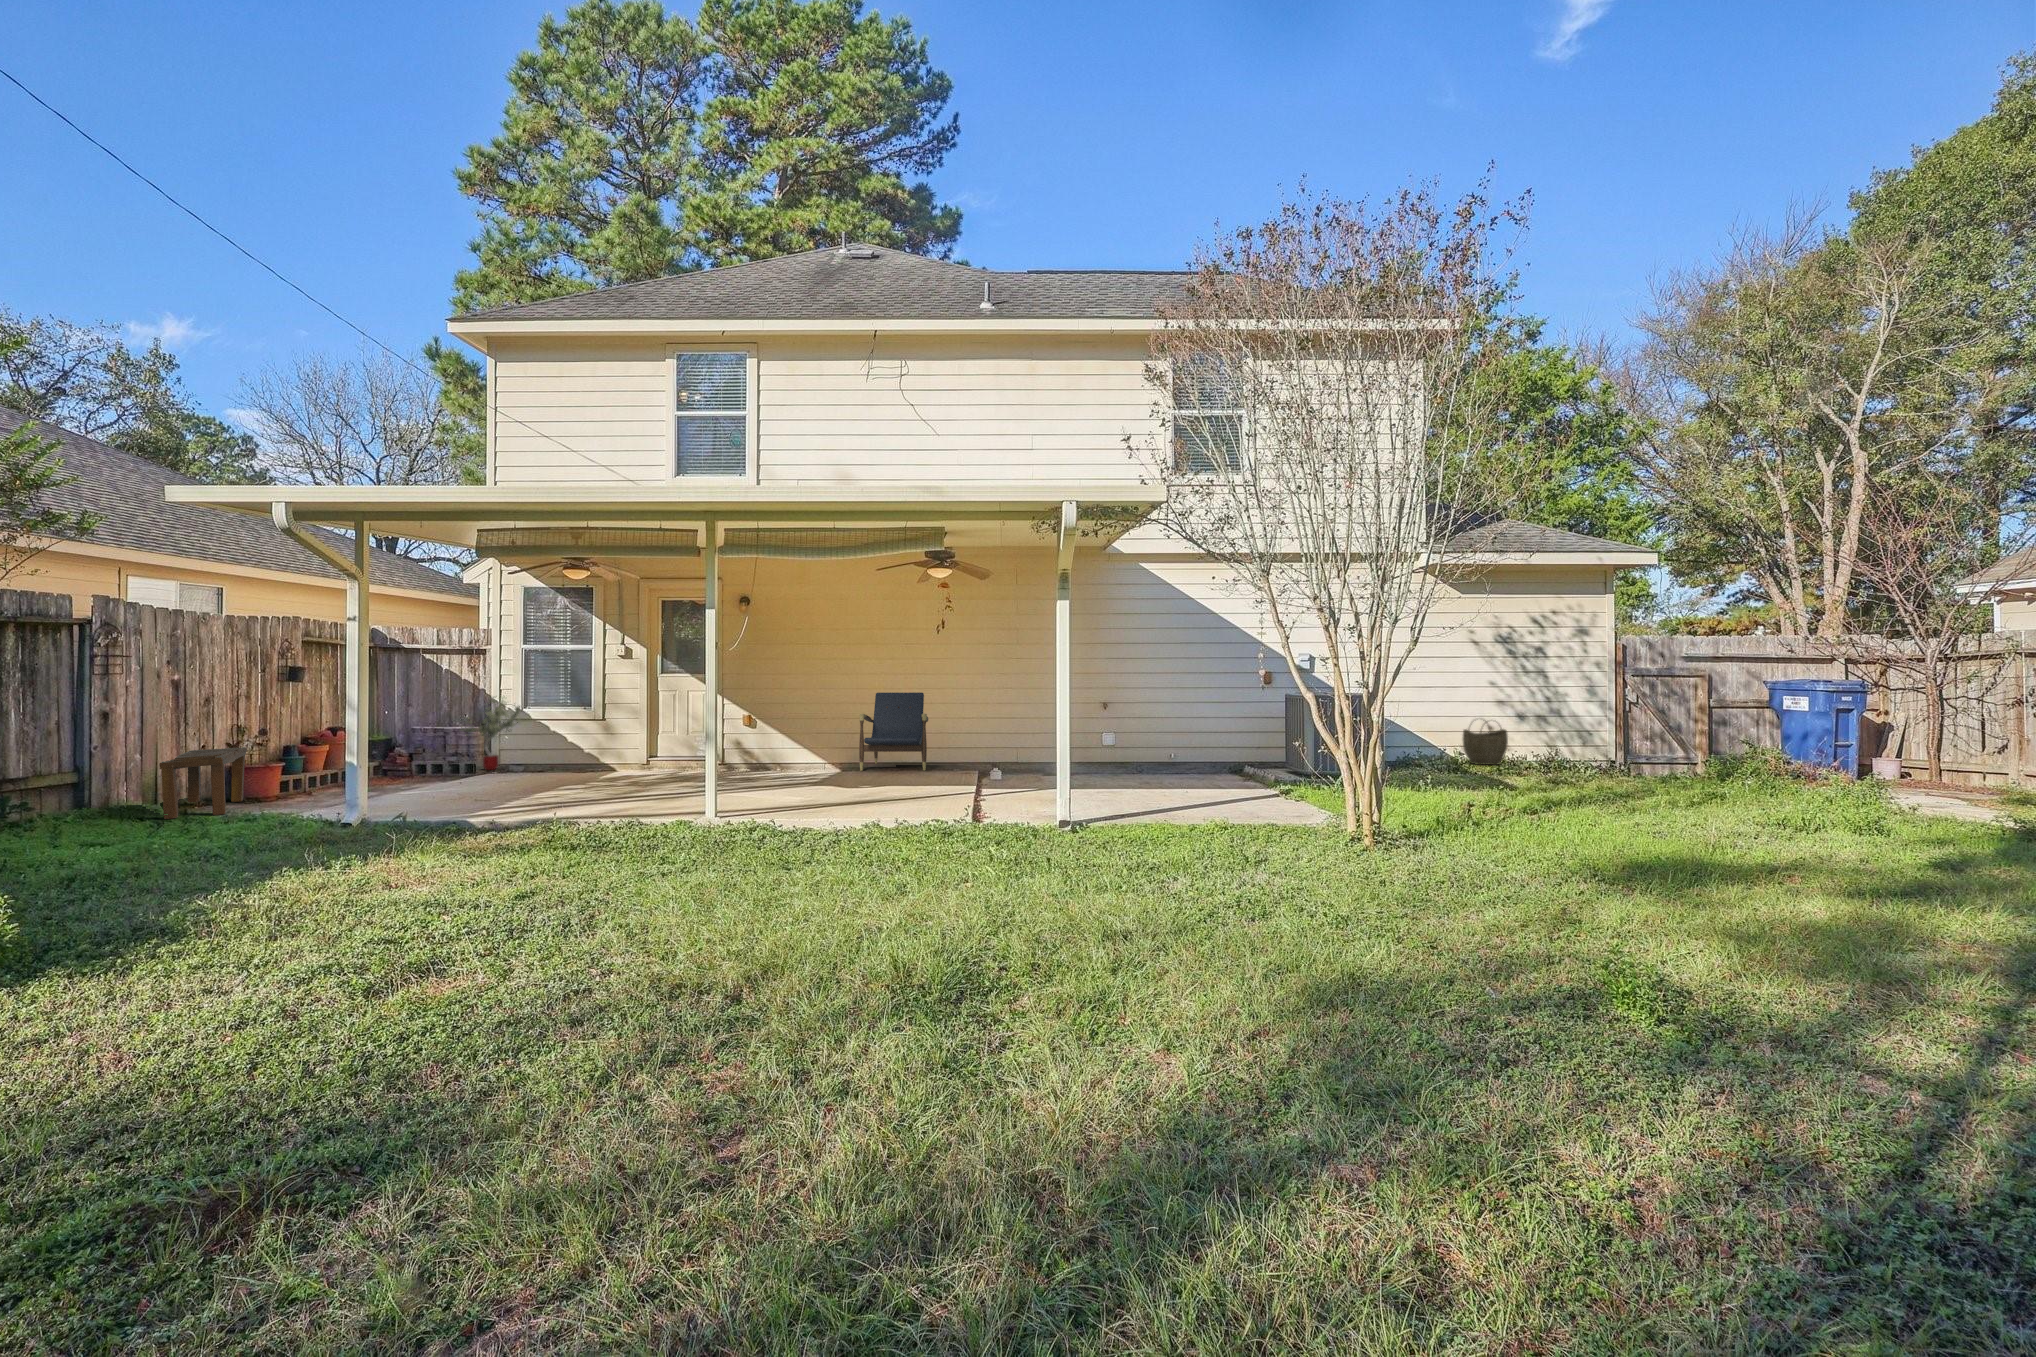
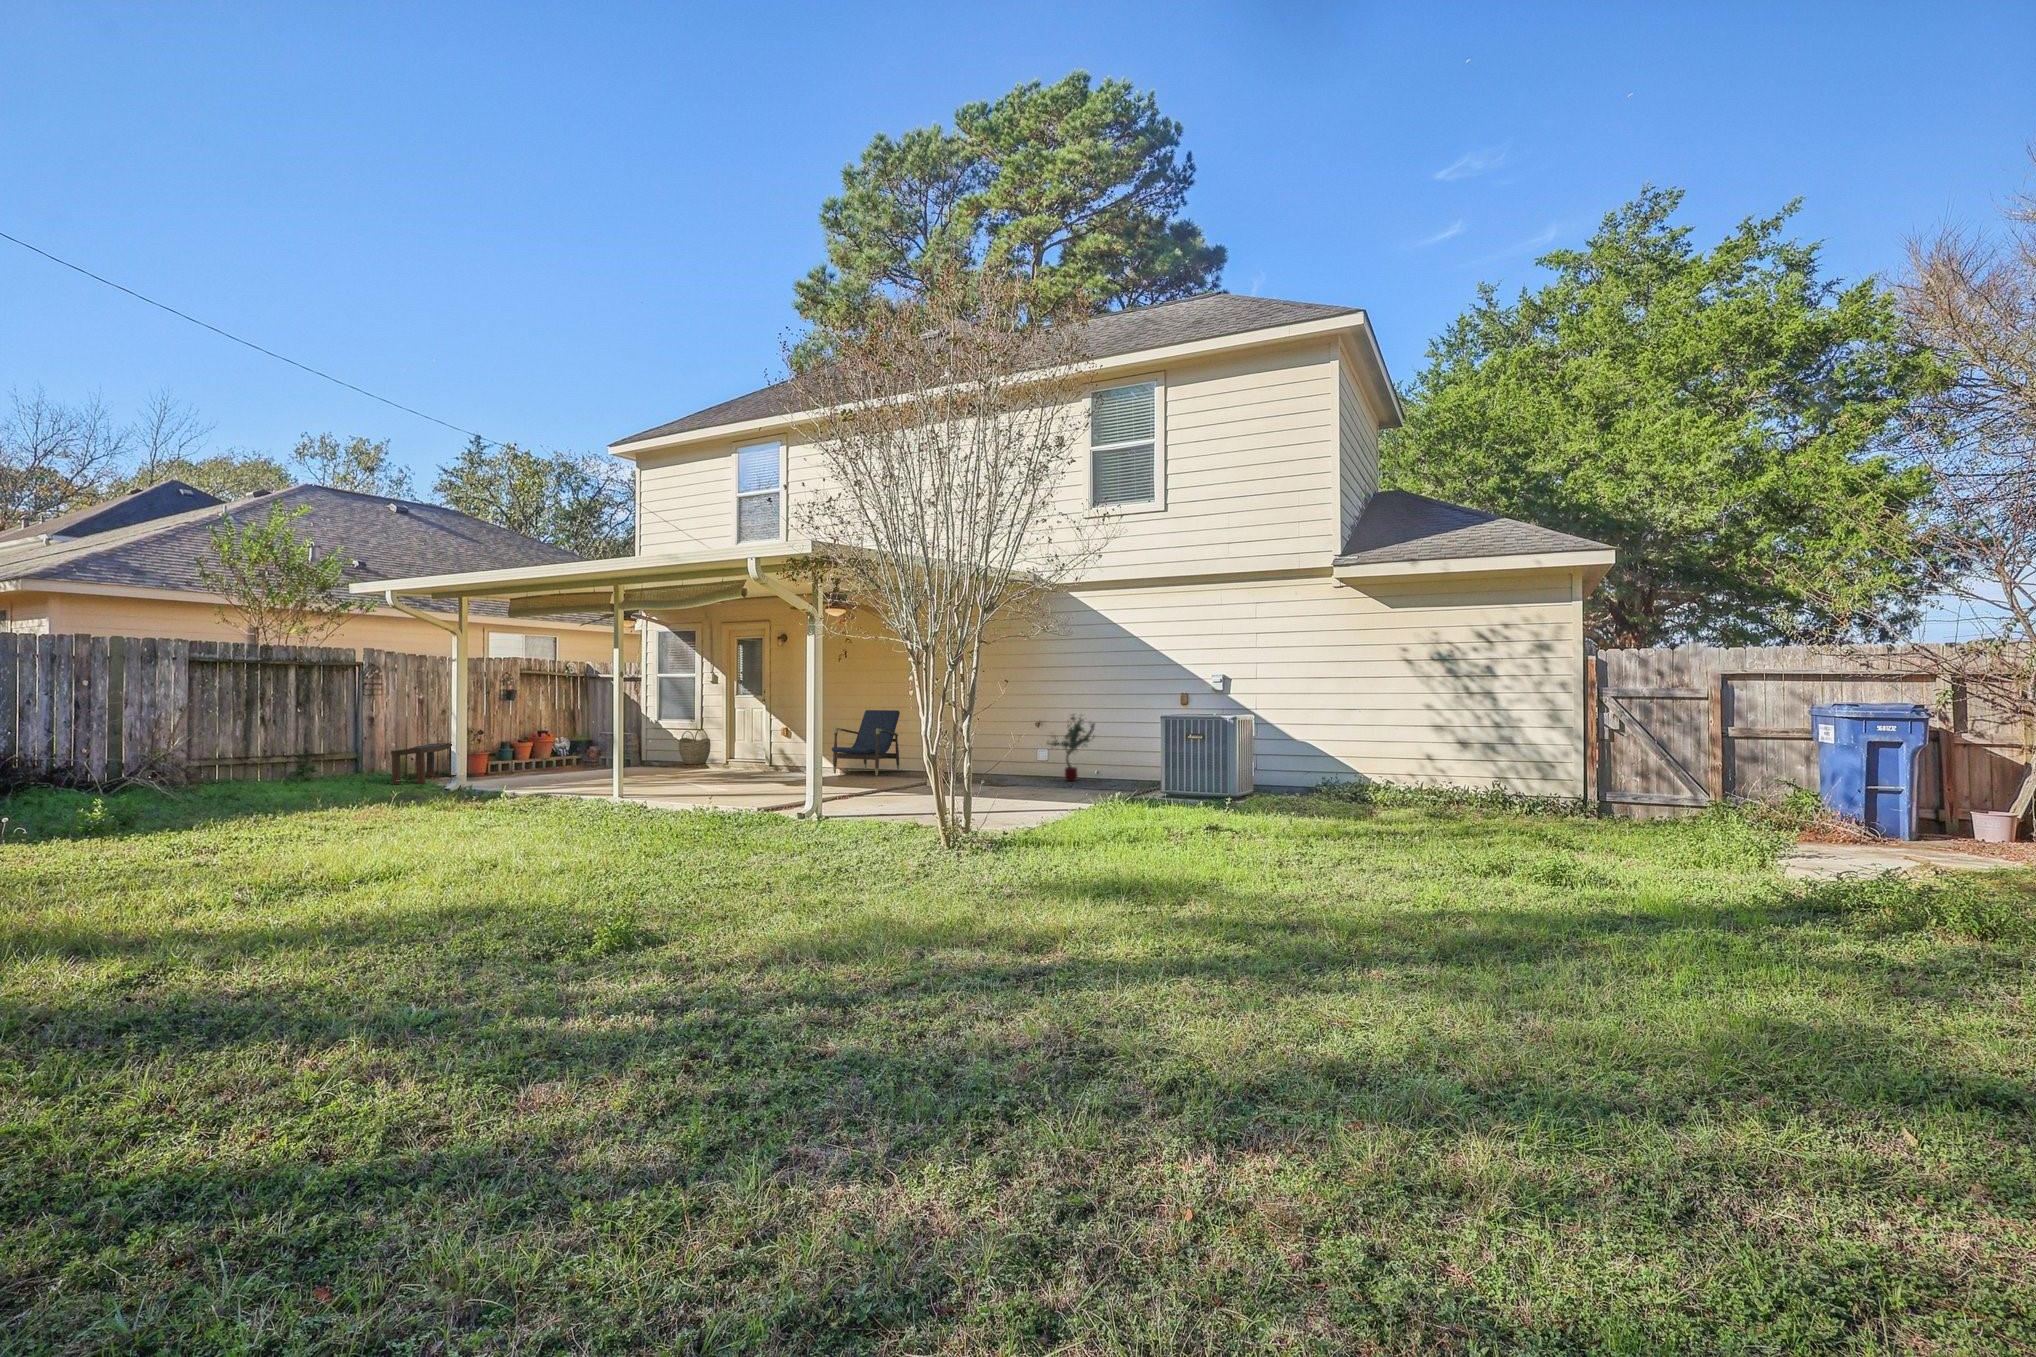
potted tree: present [461,696,520,770] -> present [1047,714,1095,781]
woven basket: present [1463,721,1508,765] -> present [679,730,710,765]

